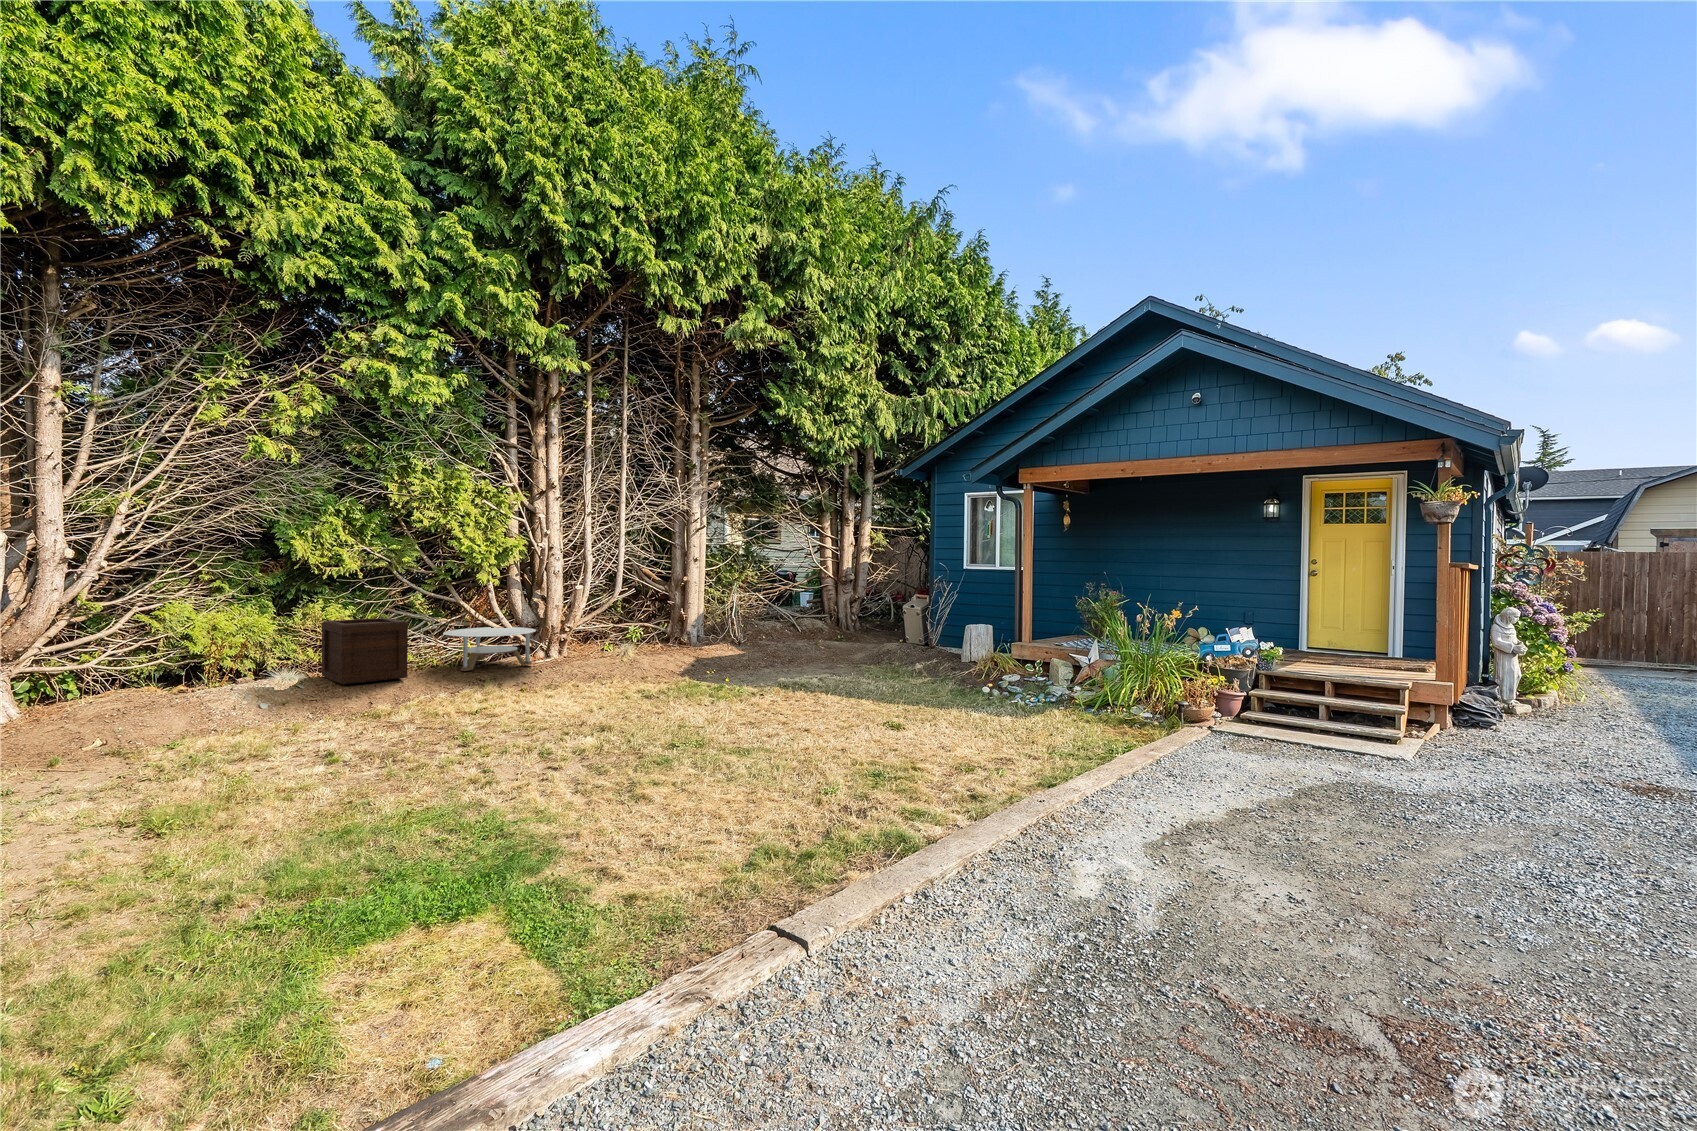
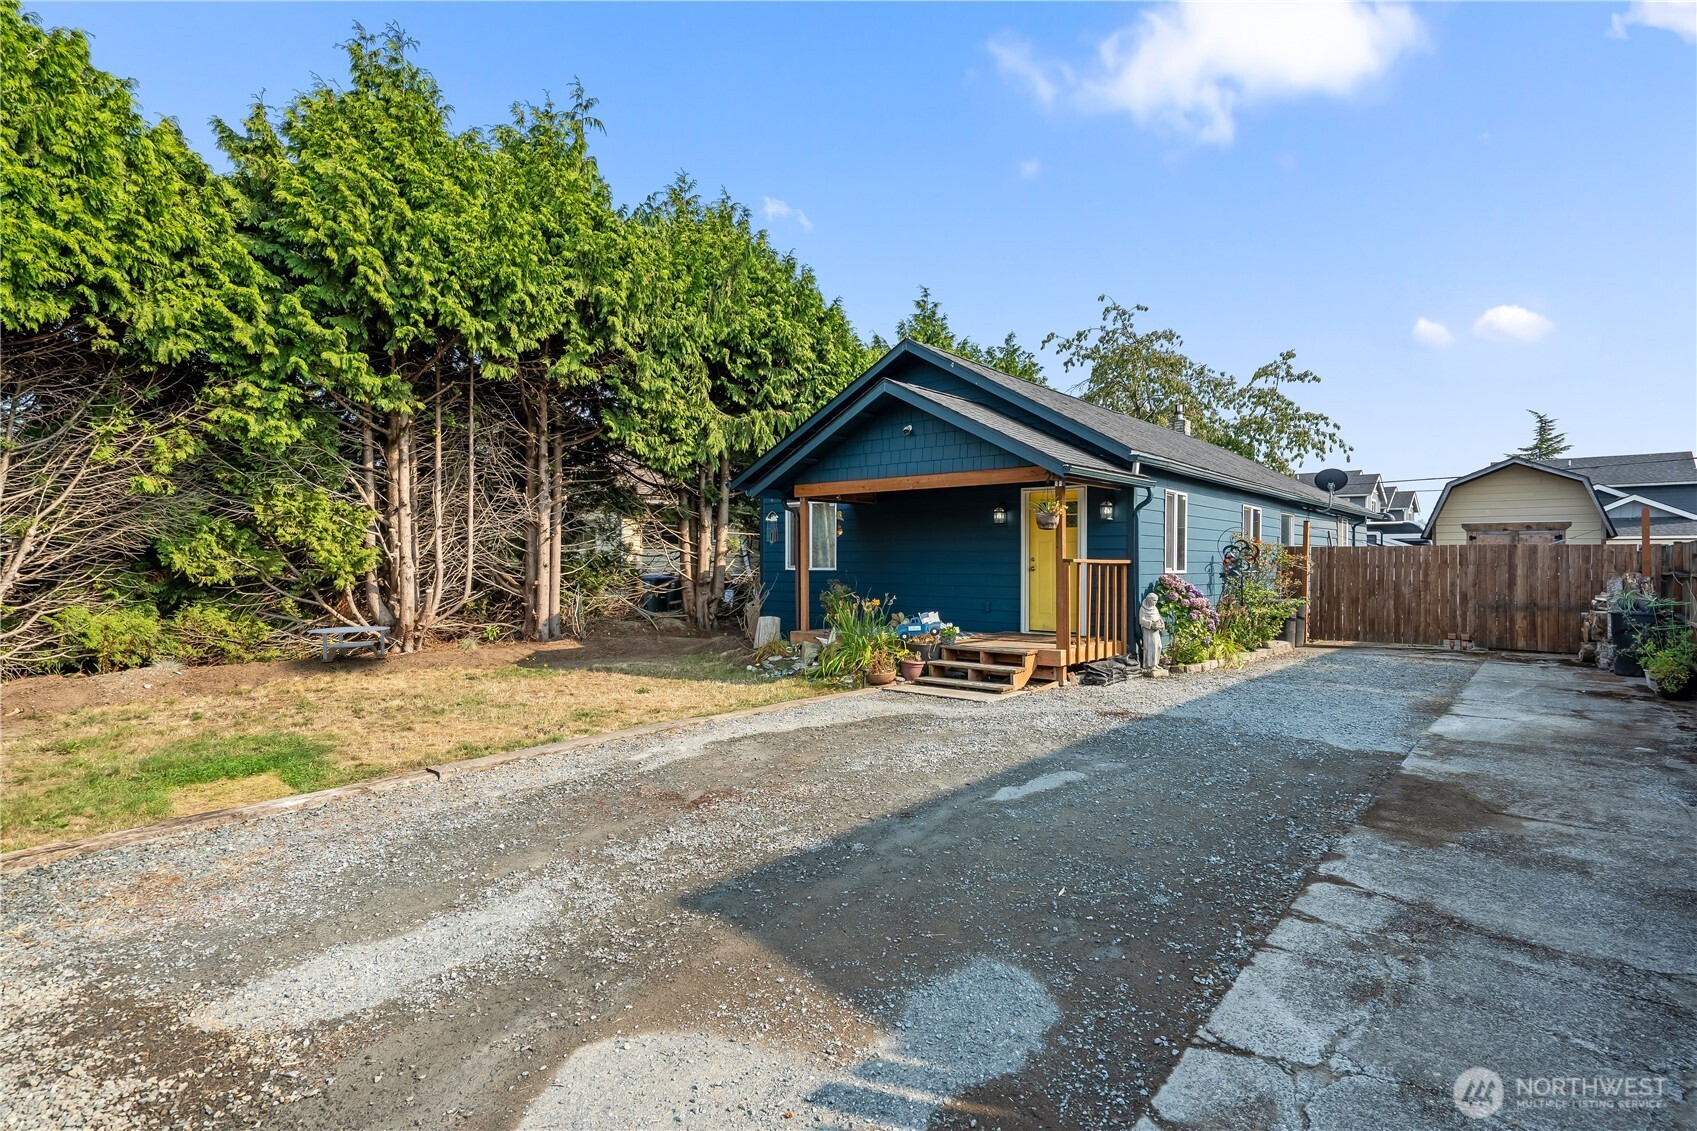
wooden crate: present [322,618,408,685] -> none [199,619,272,672]

